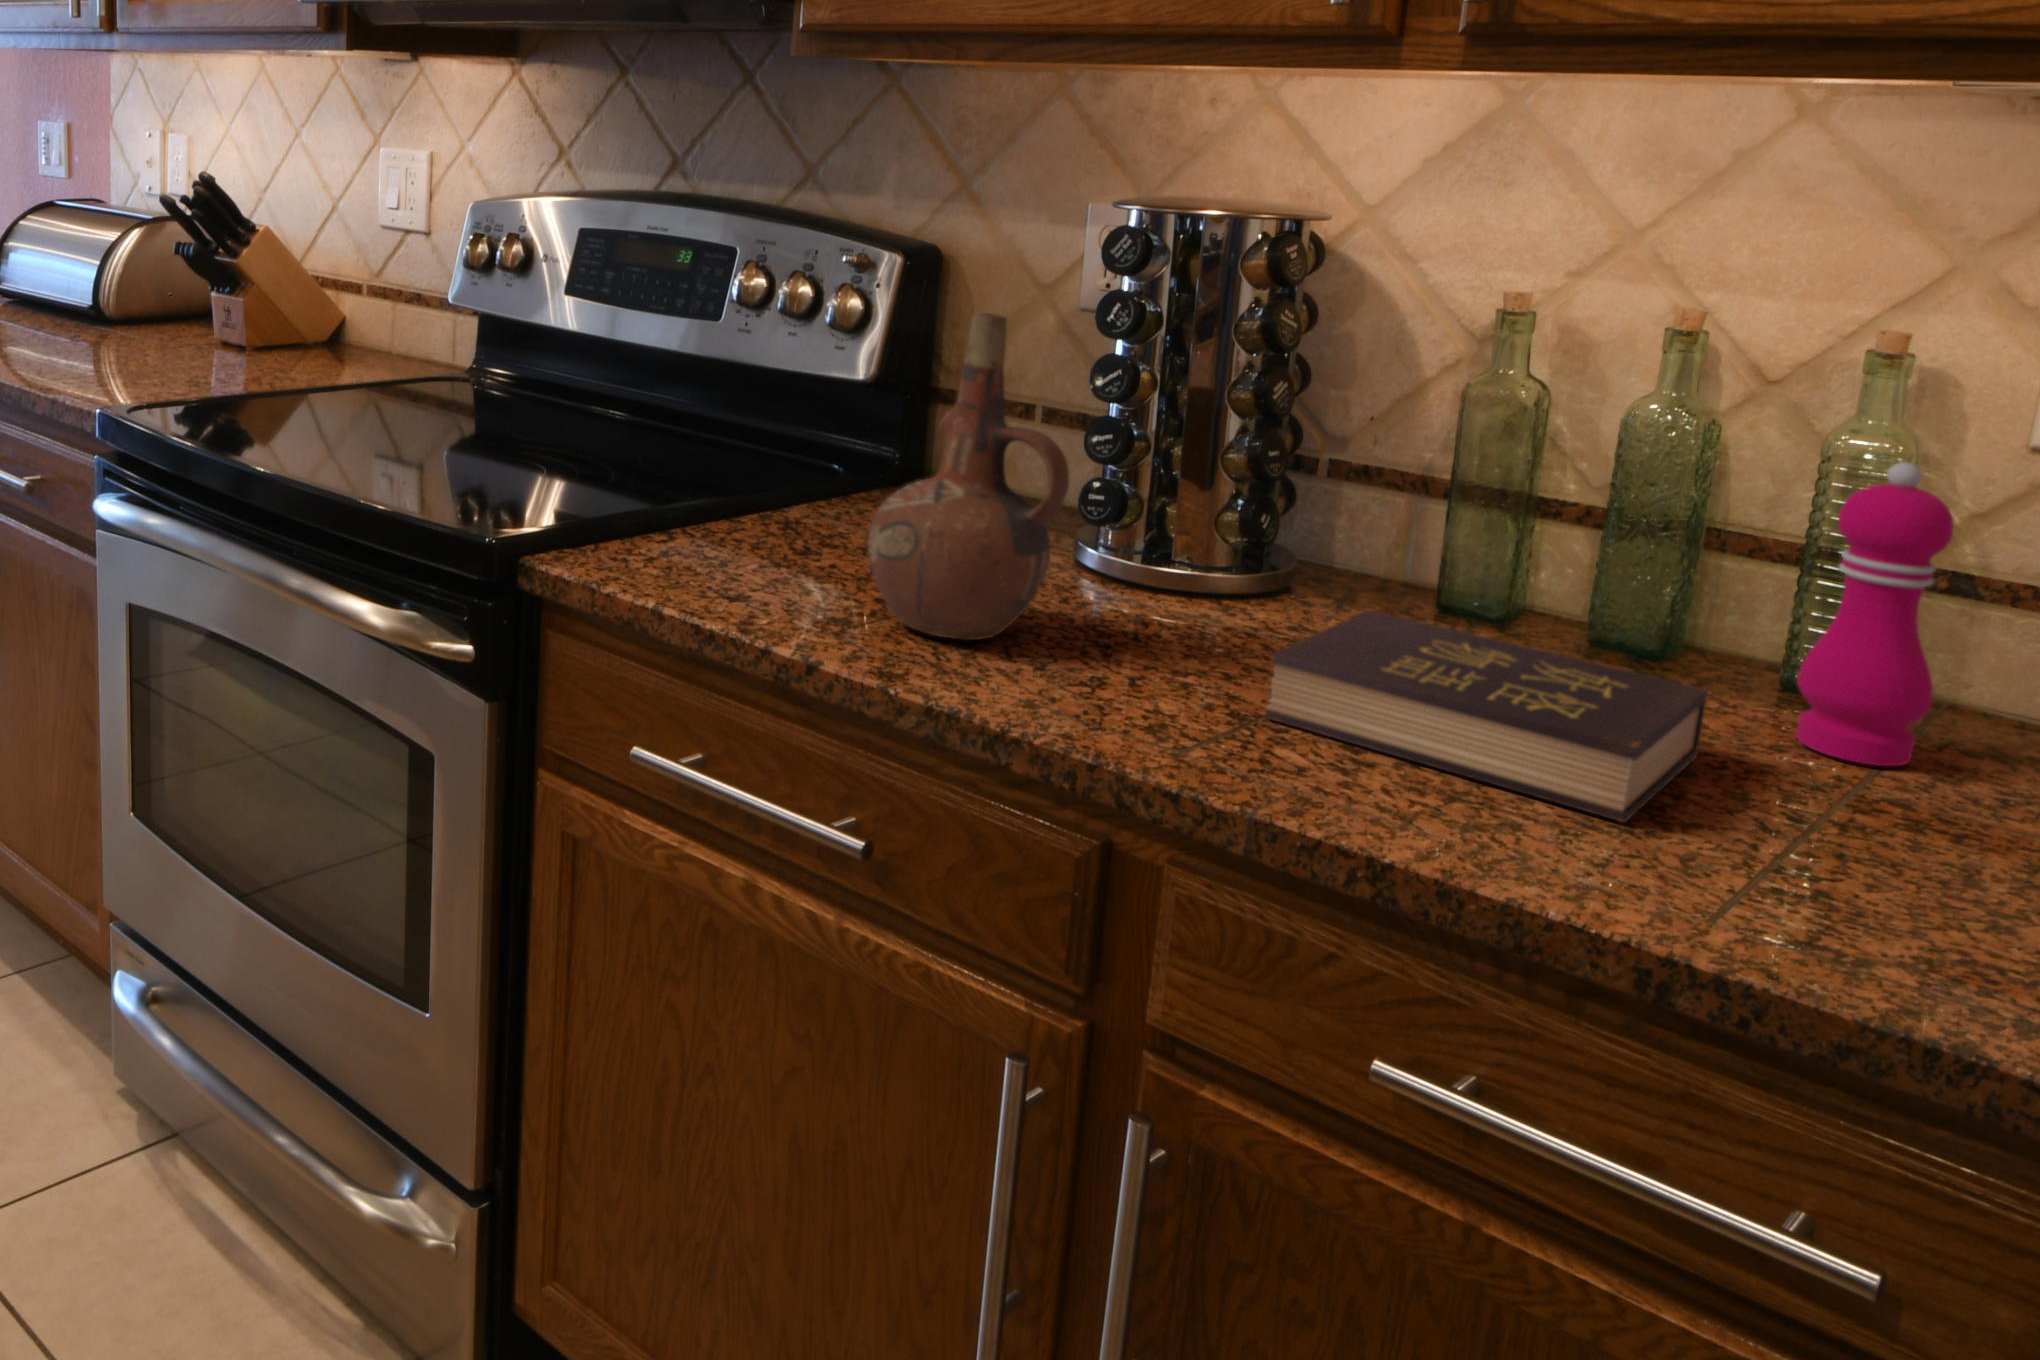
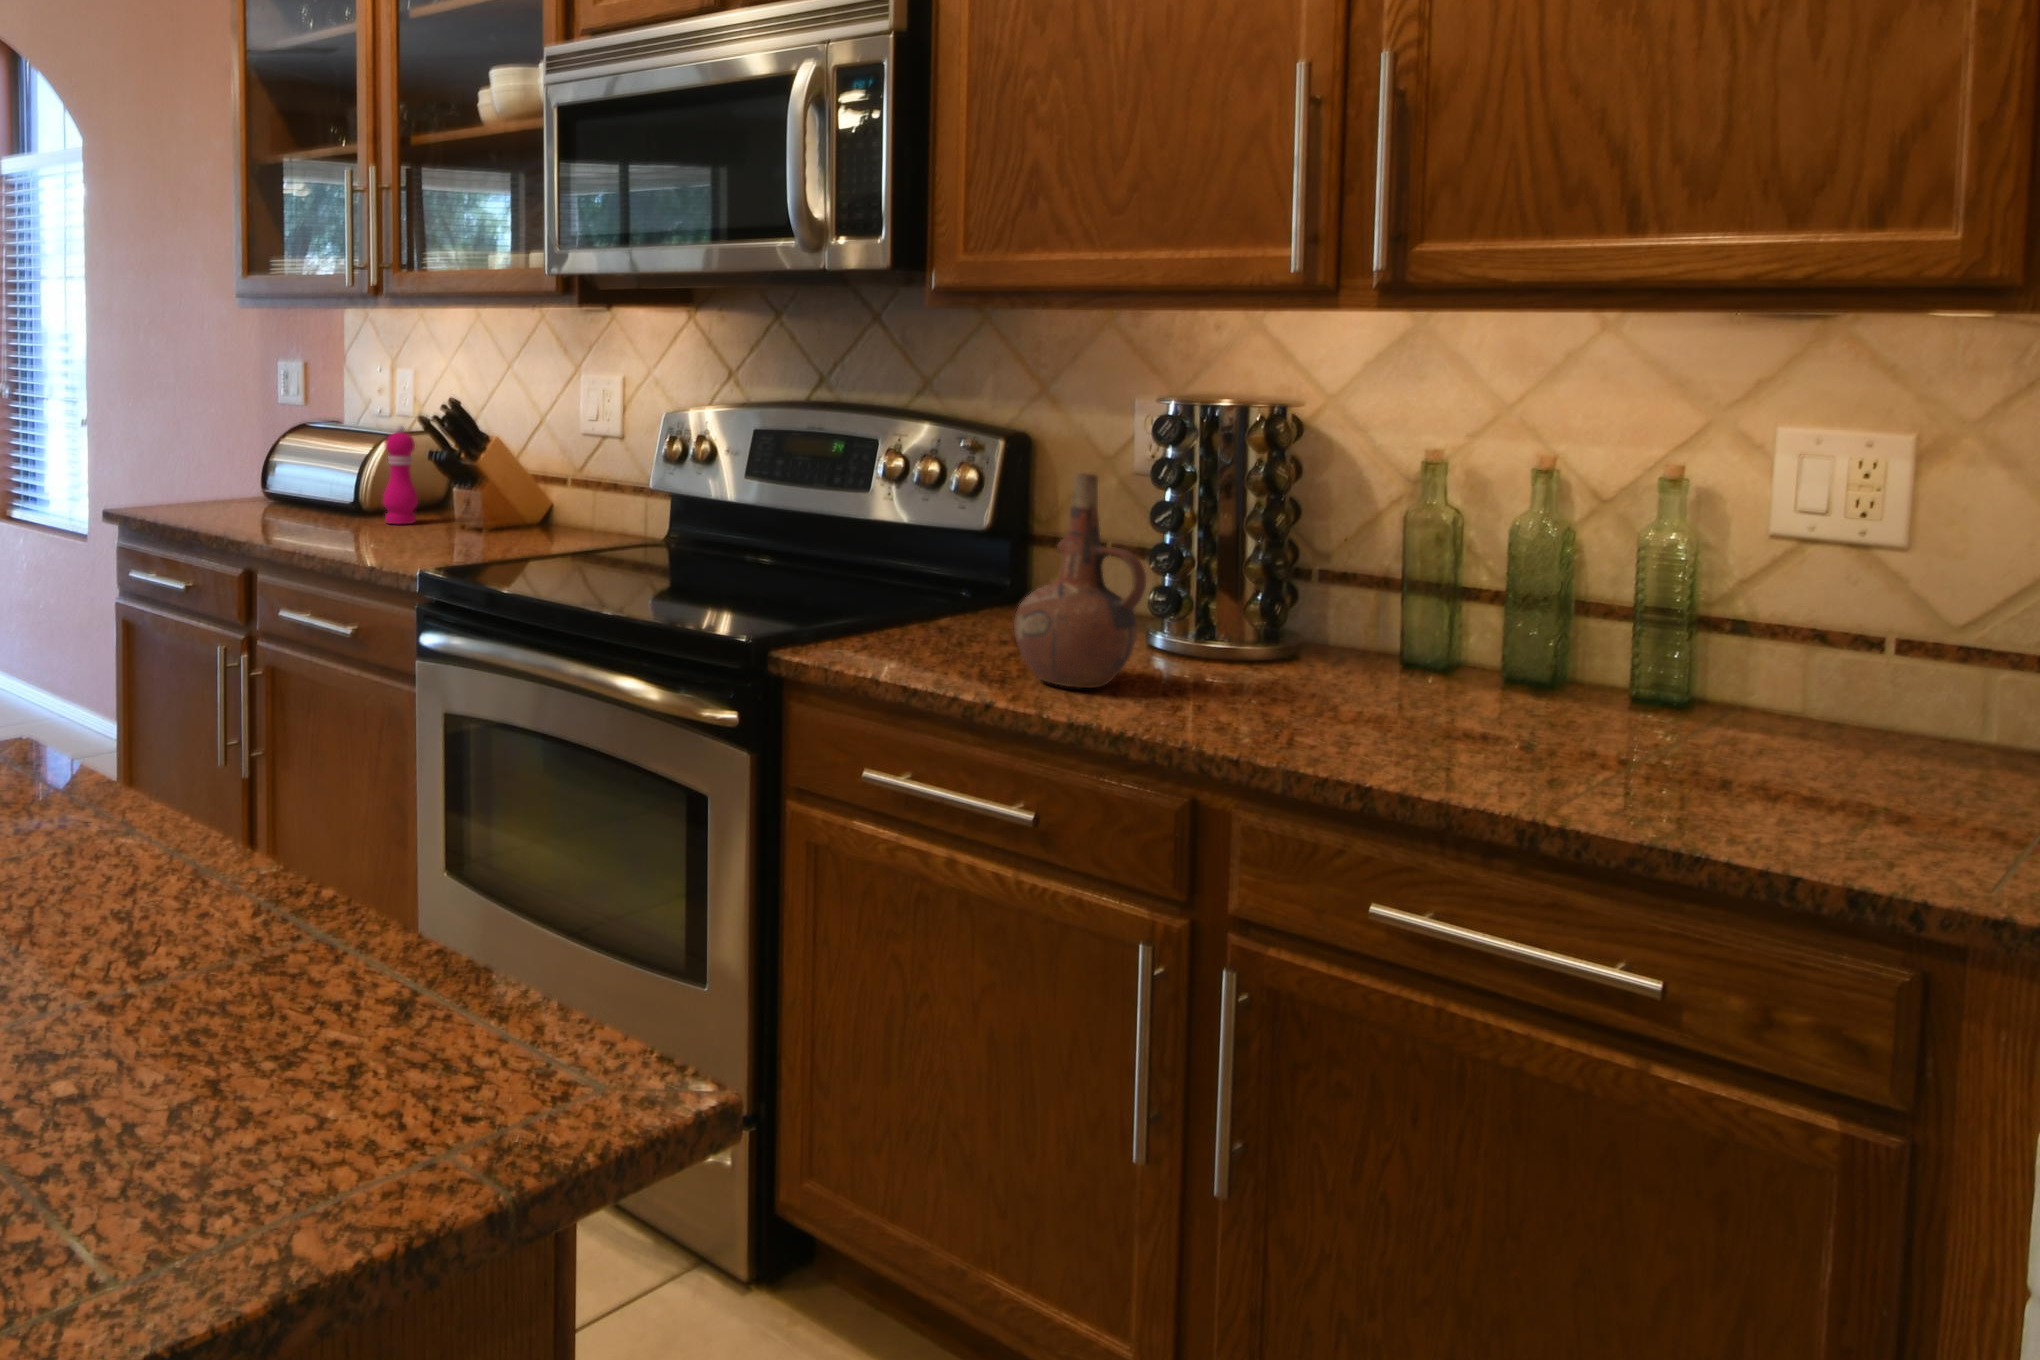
pepper mill: present [1796,463,1954,766] -> present [383,425,418,524]
hardback book: present [1266,610,1708,822] -> none [1287,658,1567,765]

